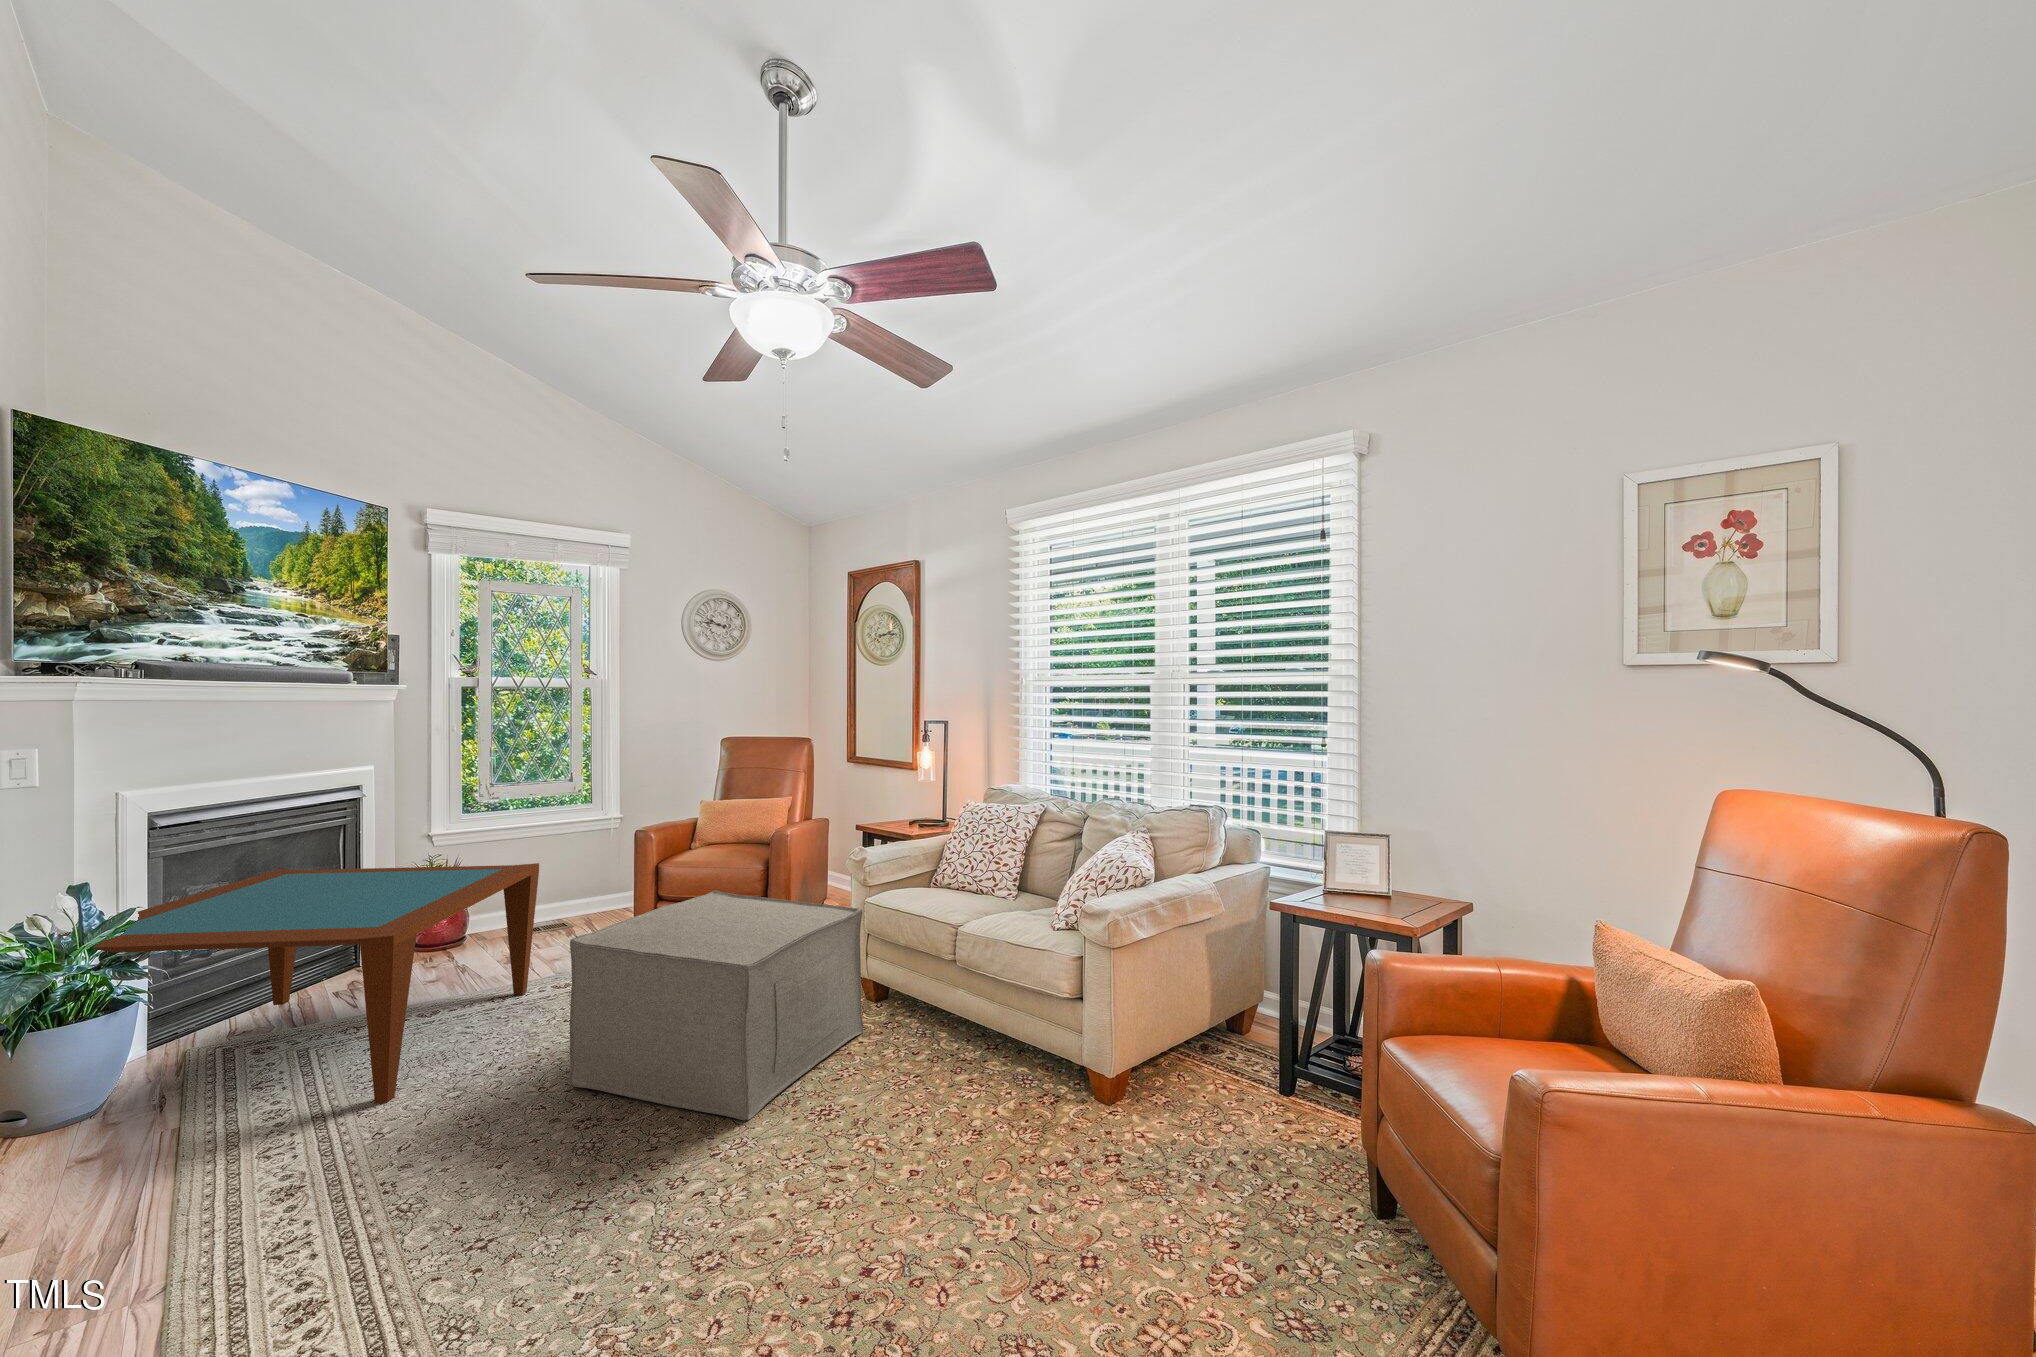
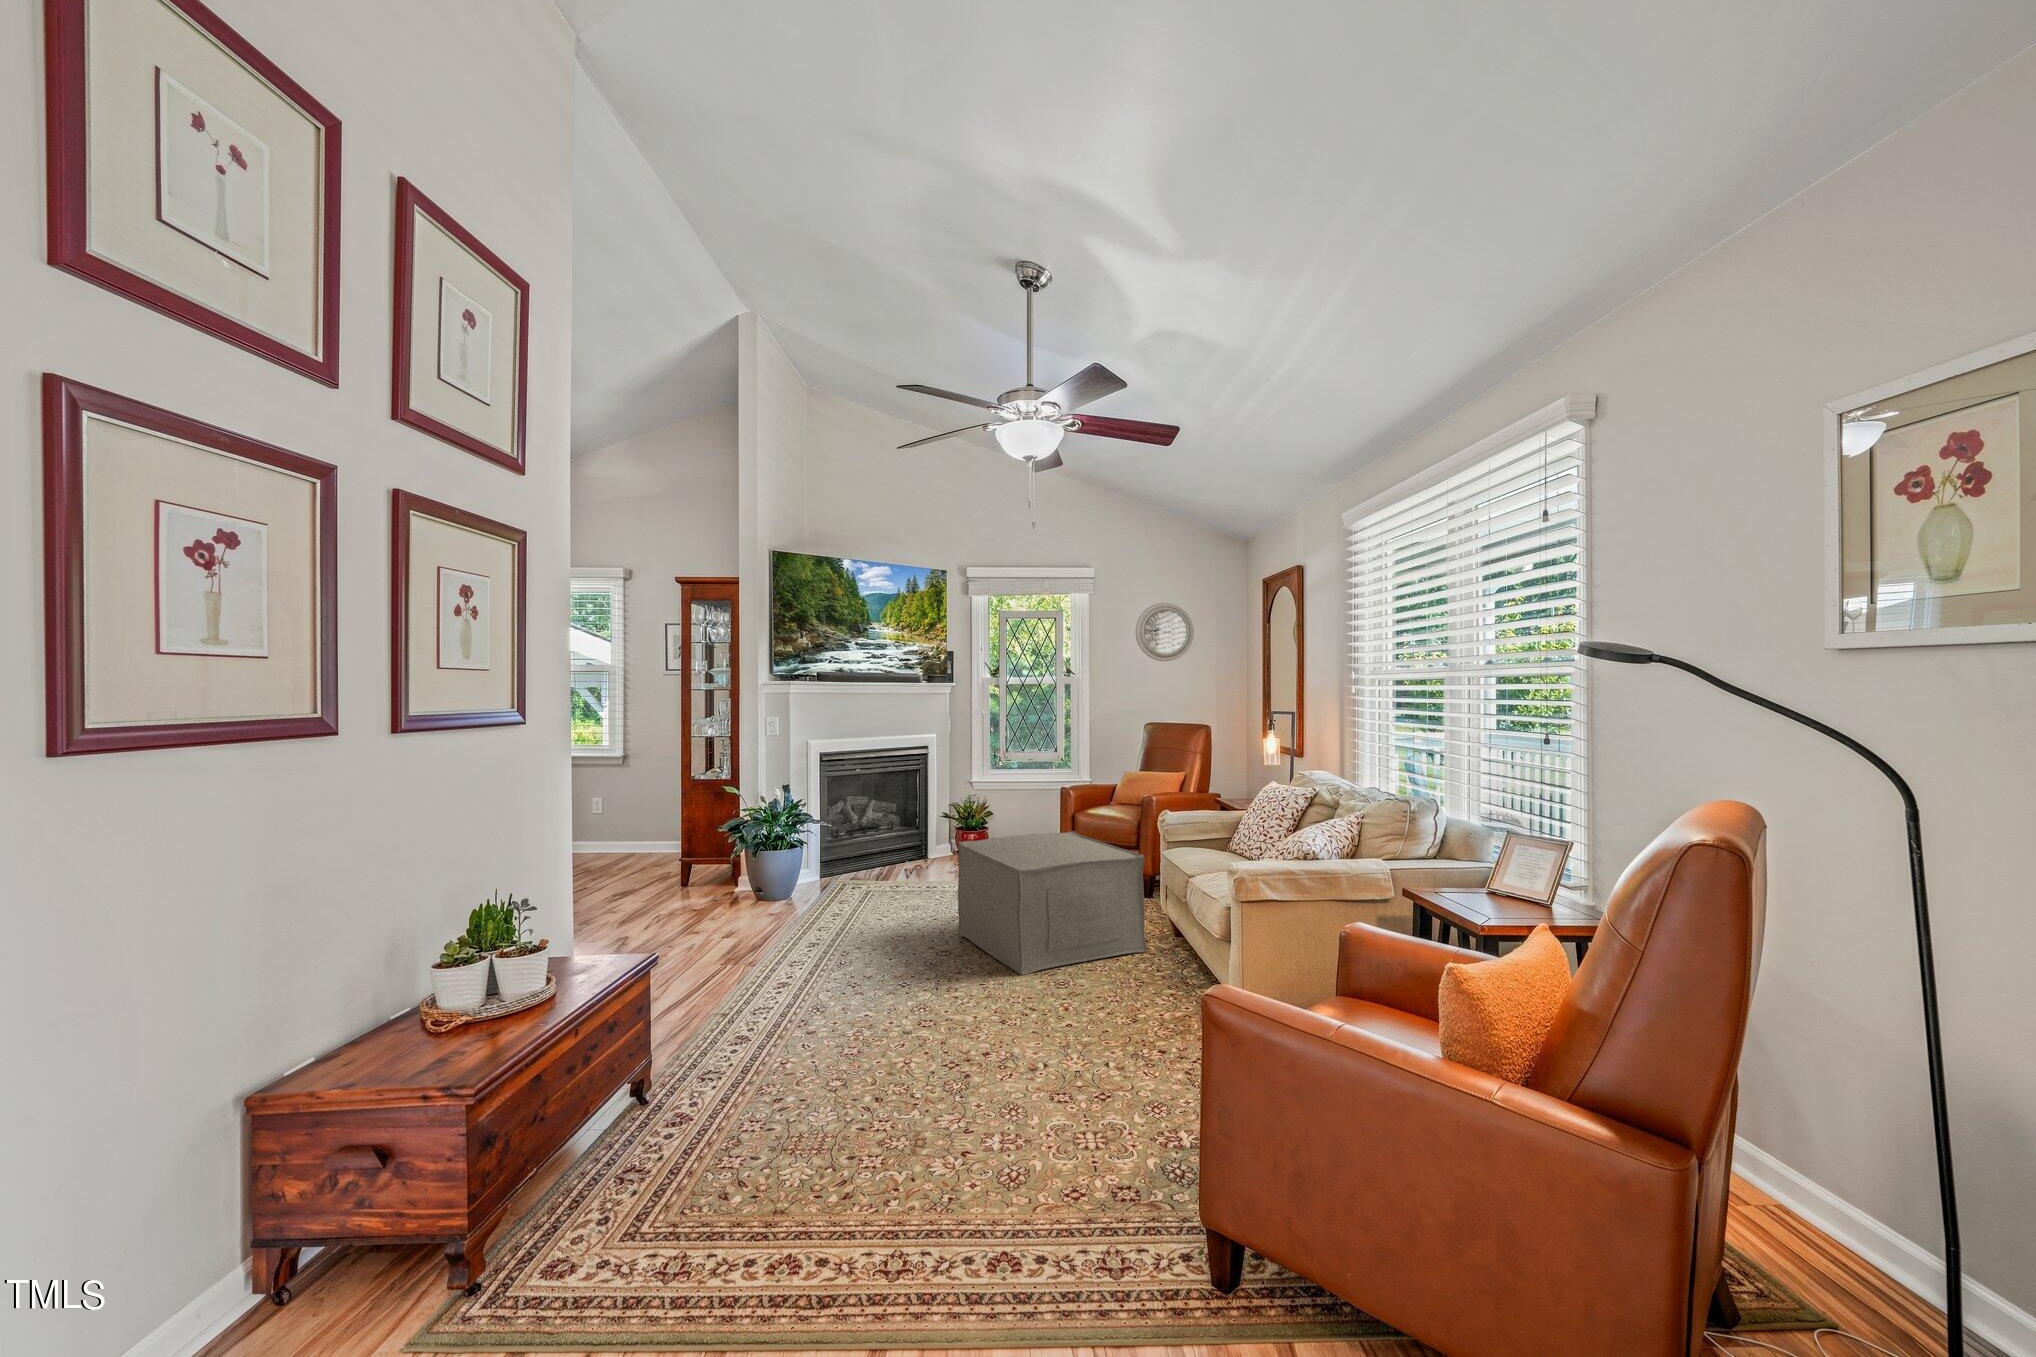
coffee table: present [59,863,539,1104] -> none [767,790,997,921]

